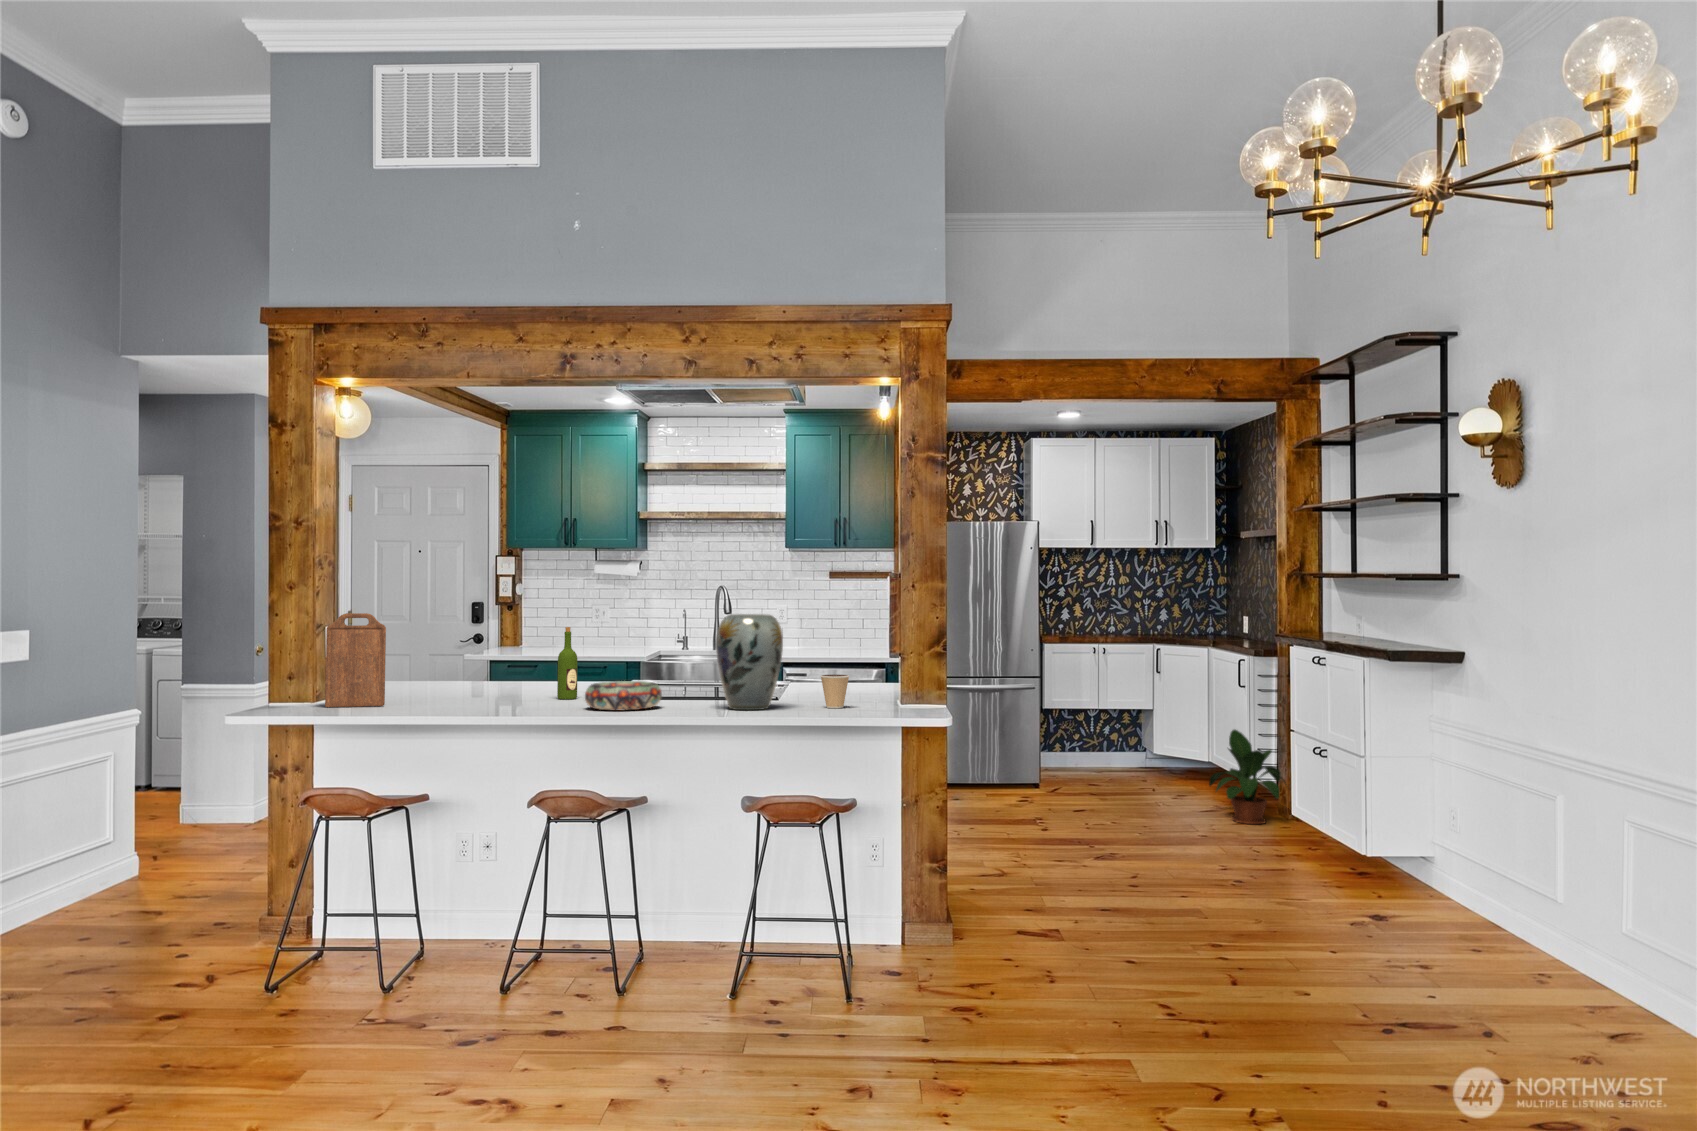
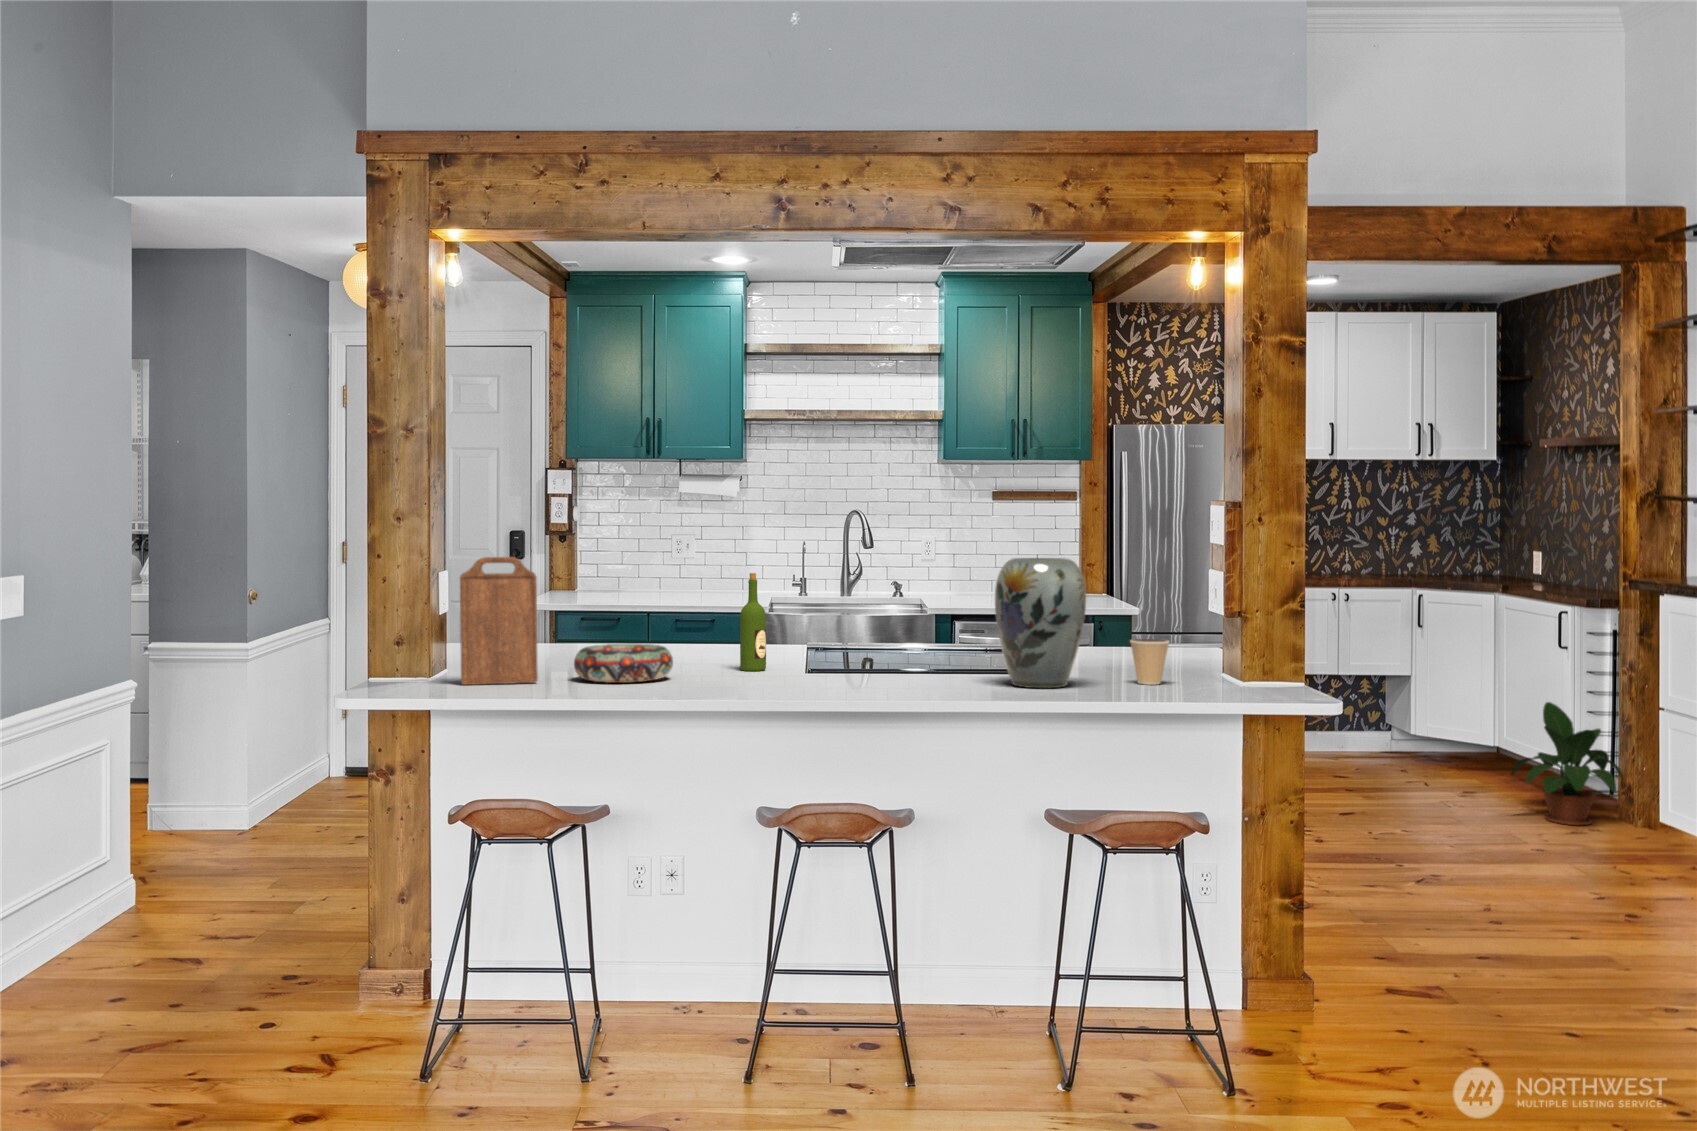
decorative bowl: present [585,681,662,711] -> present [574,644,673,683]

